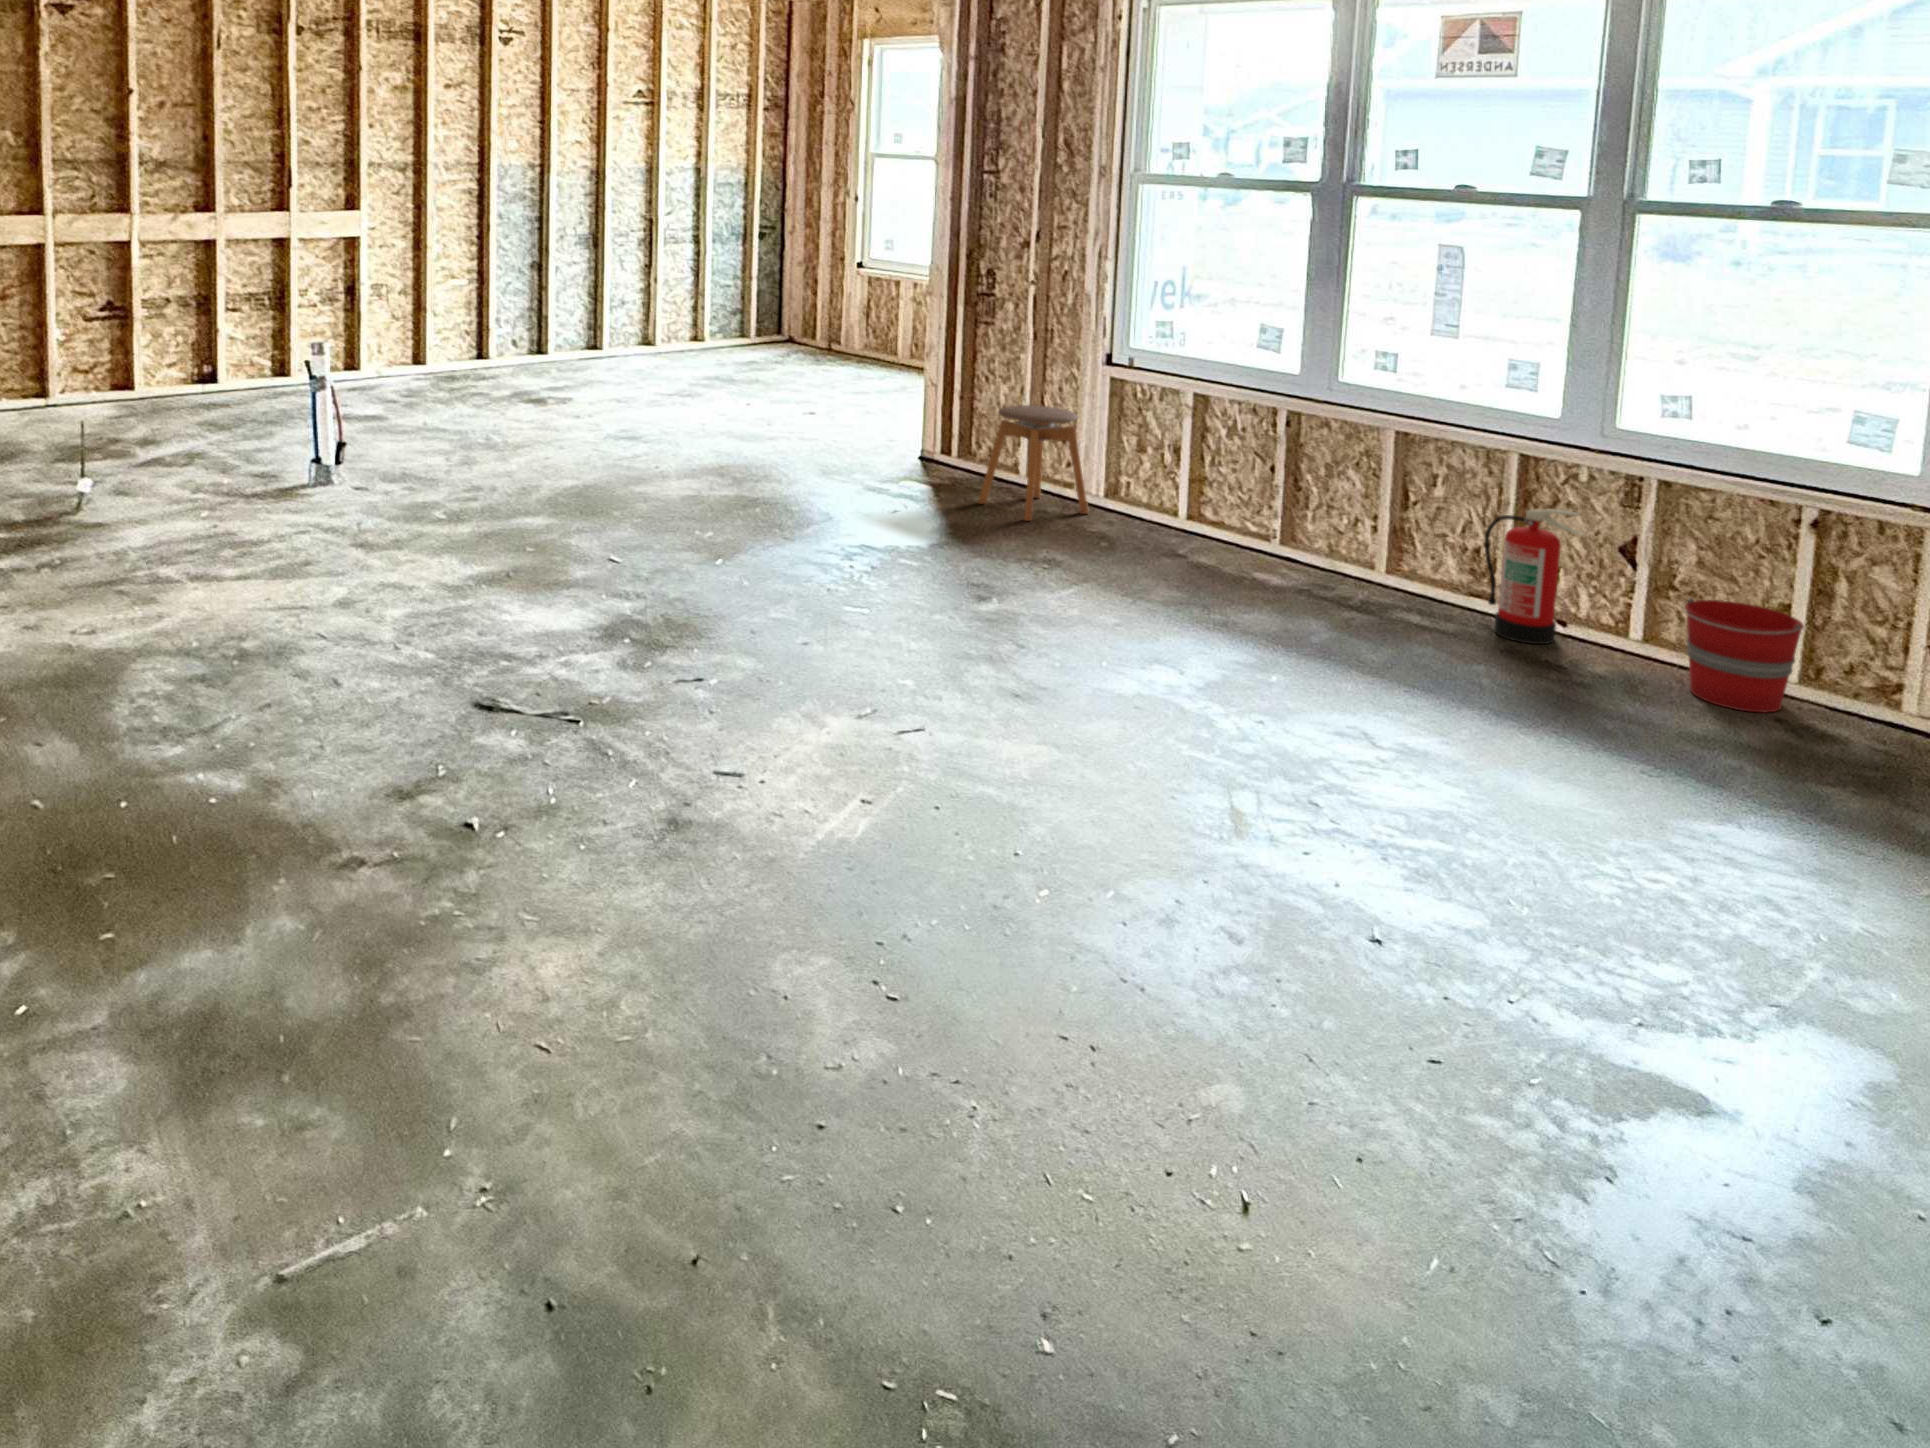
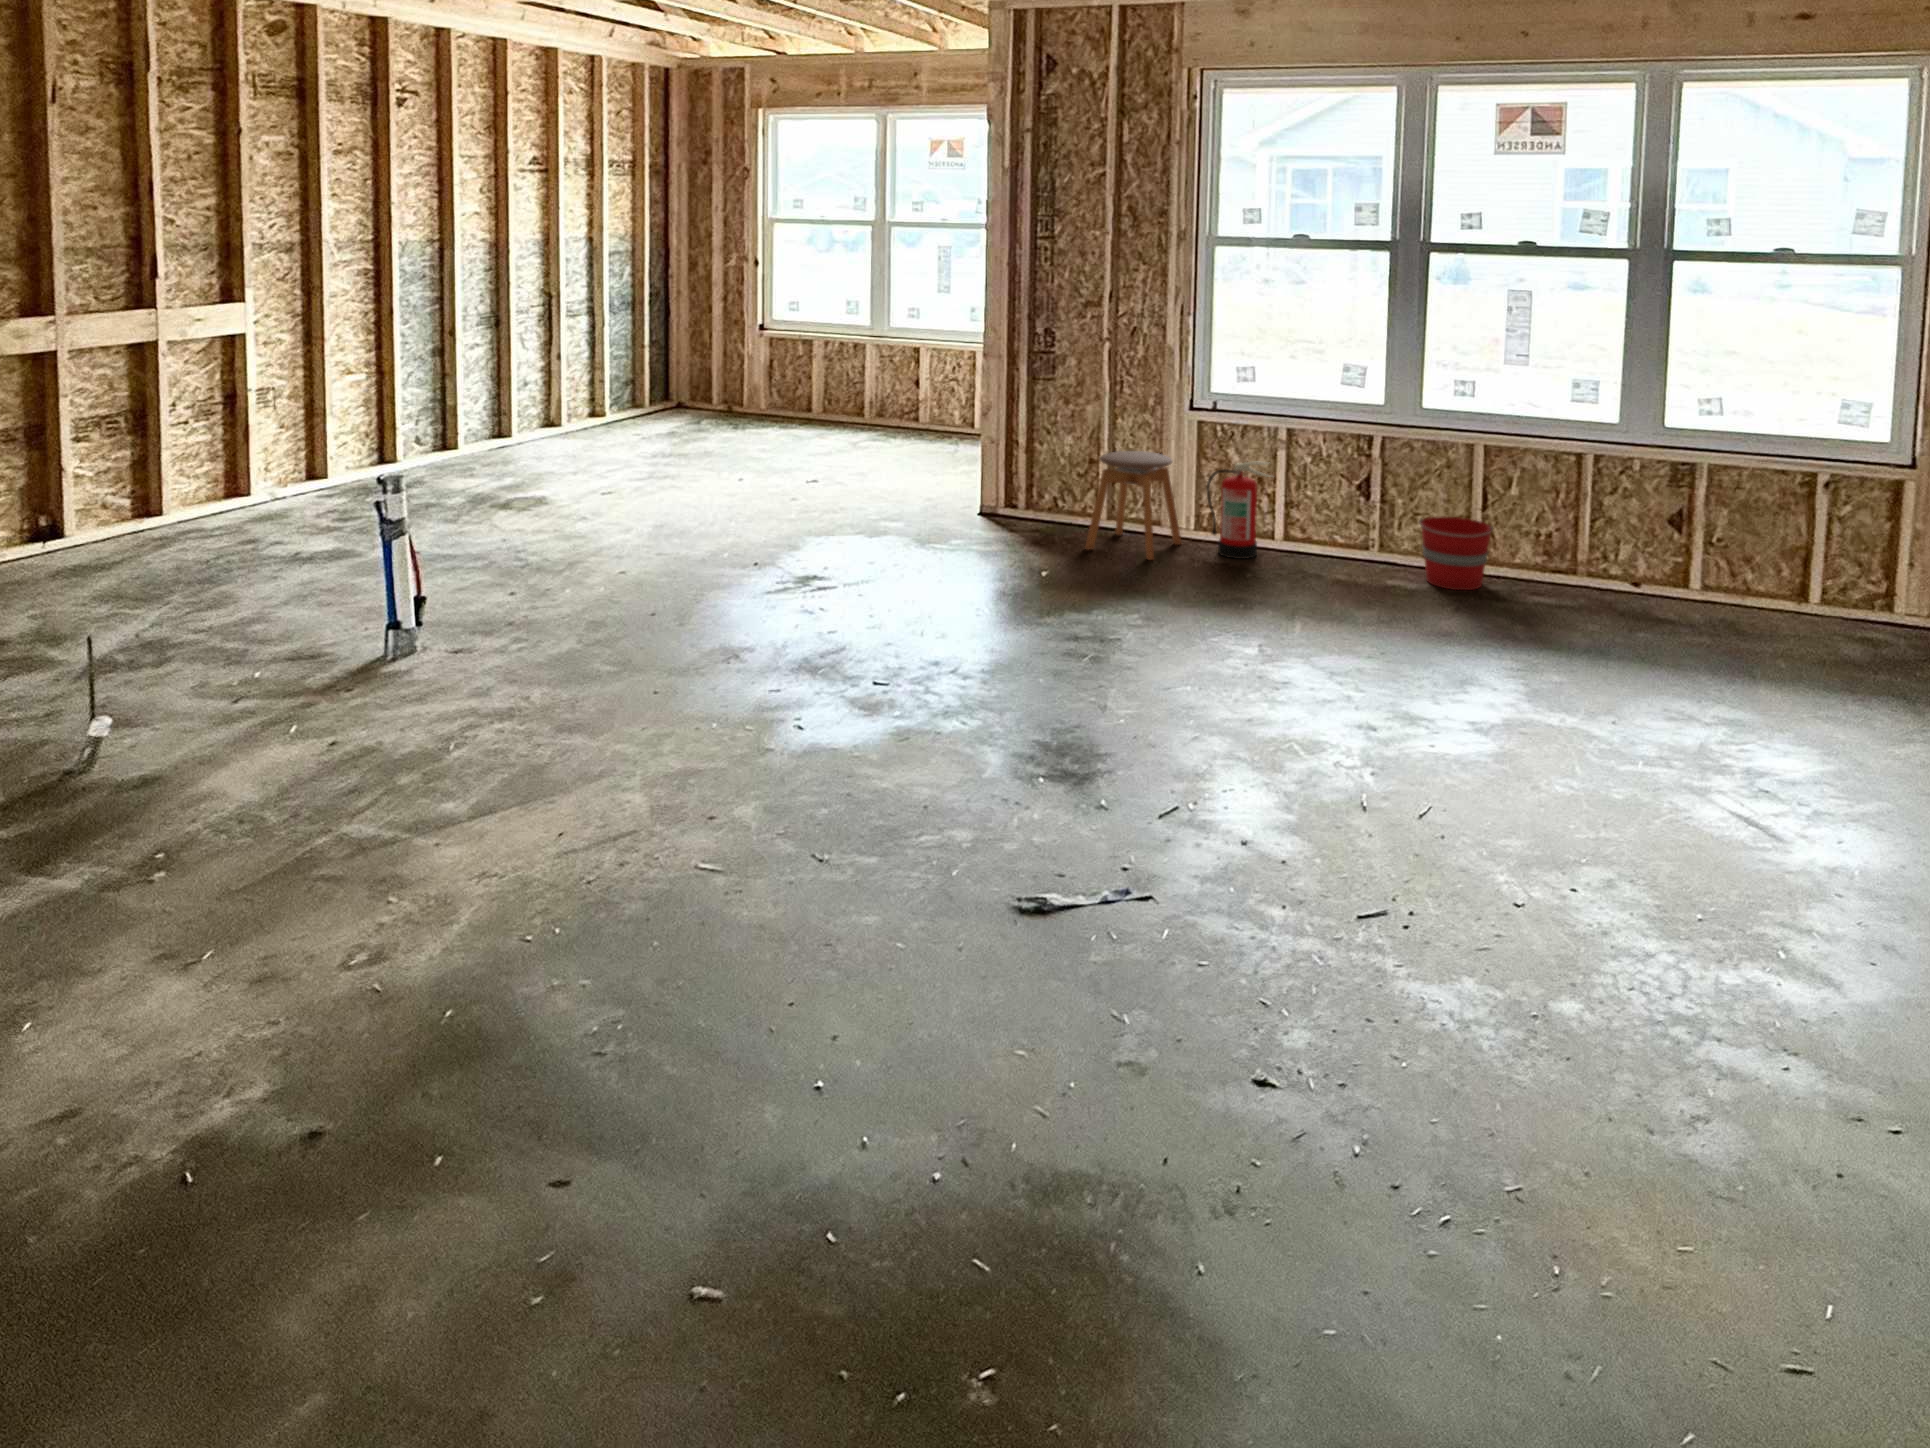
fire extinguisher: present [1485,509,1583,644] -> present [1207,462,1270,559]
bucket: present [1685,598,1804,713] -> present [1419,516,1493,590]

